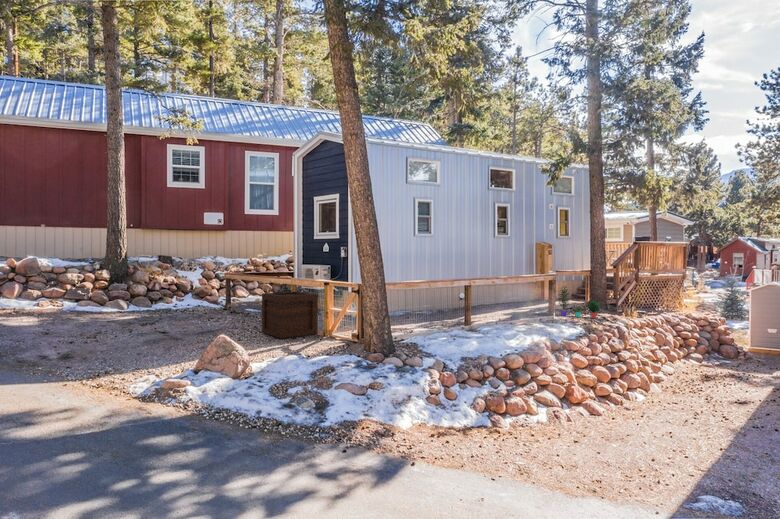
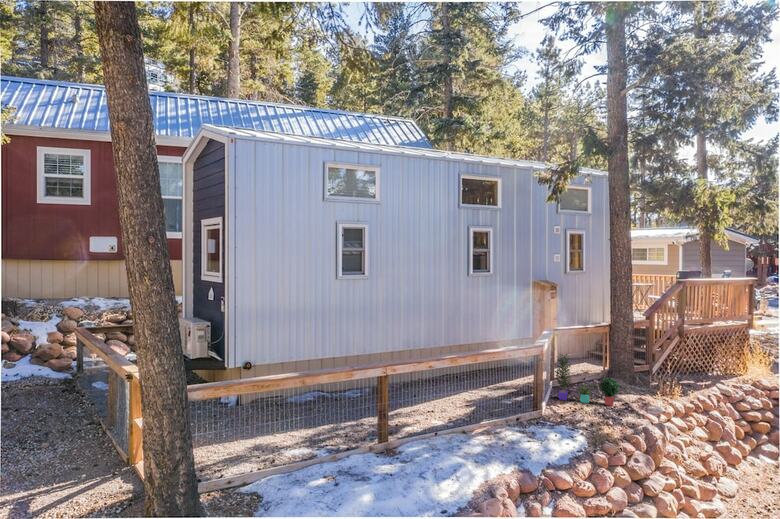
wooden crate: present [262,291,318,339] -> none [33,378,118,474]

